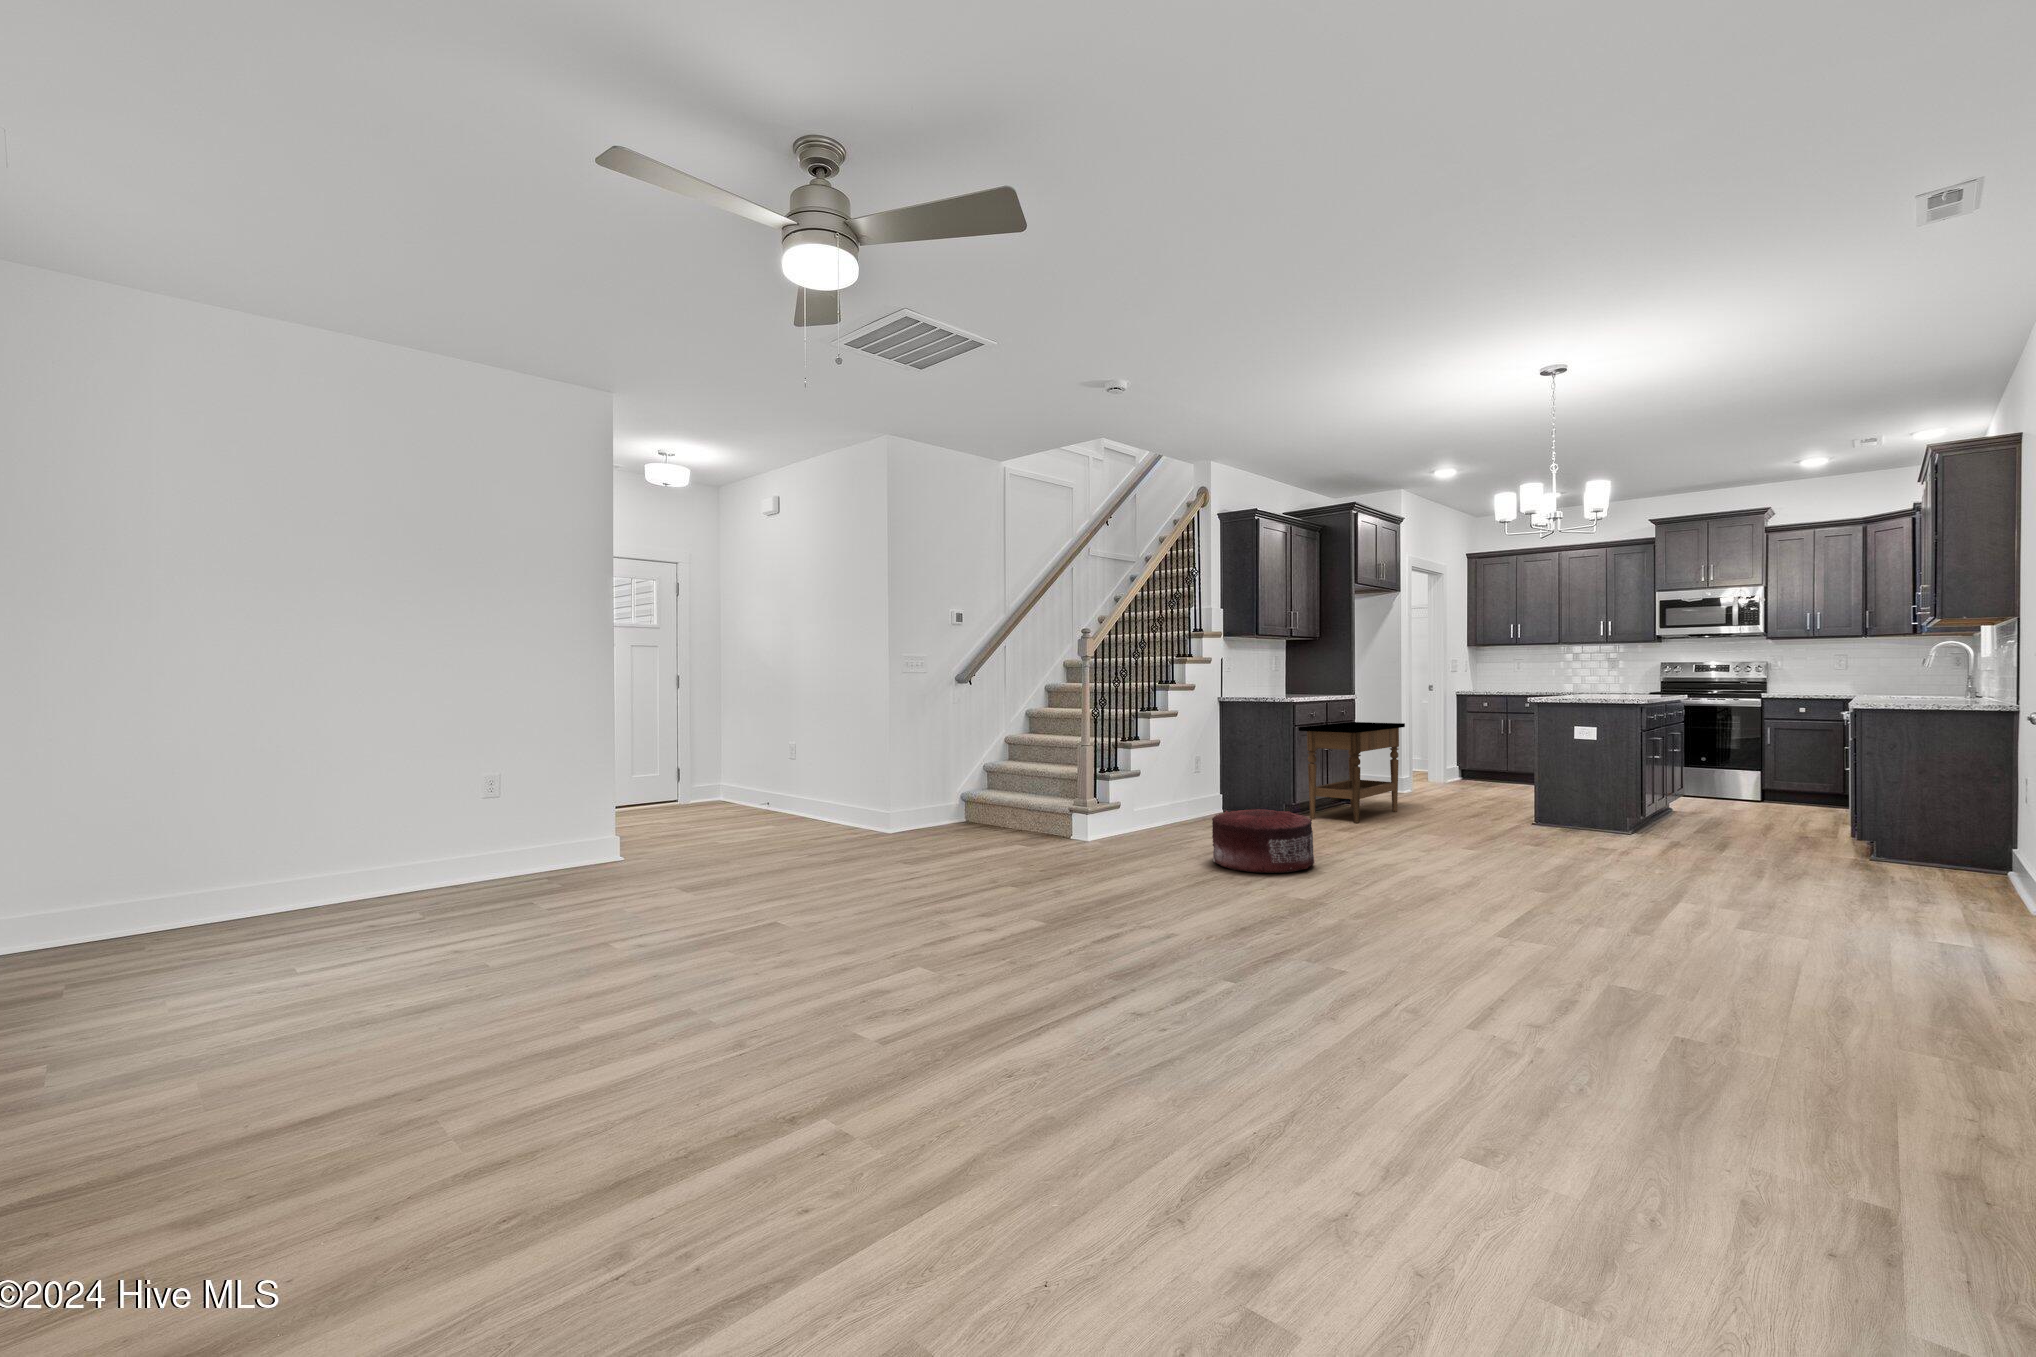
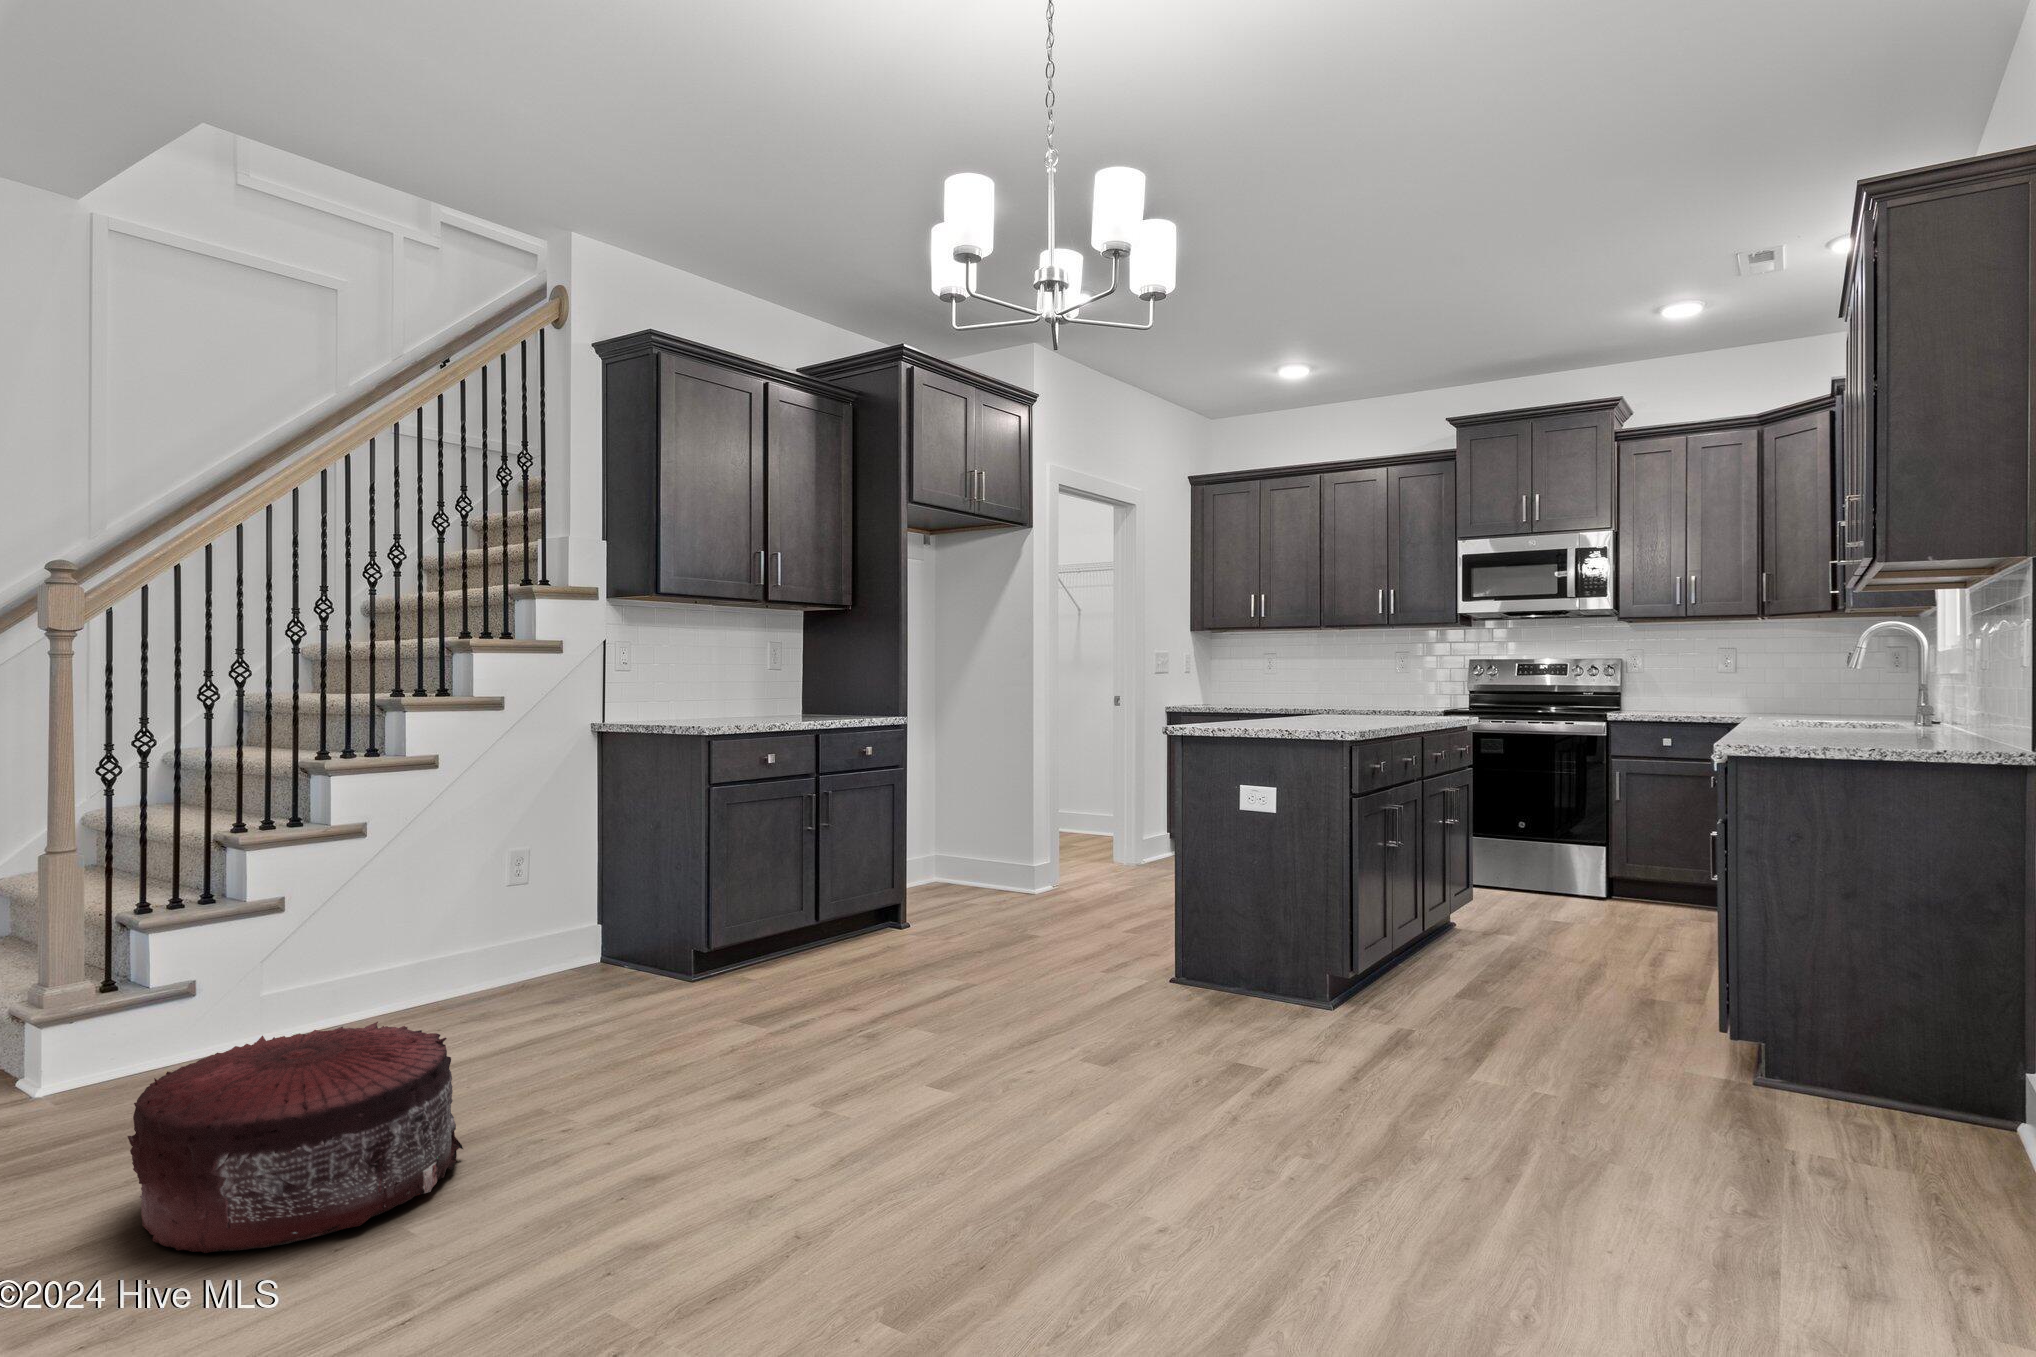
side table: present [1299,722,1405,823] -> none [719,769,976,990]

